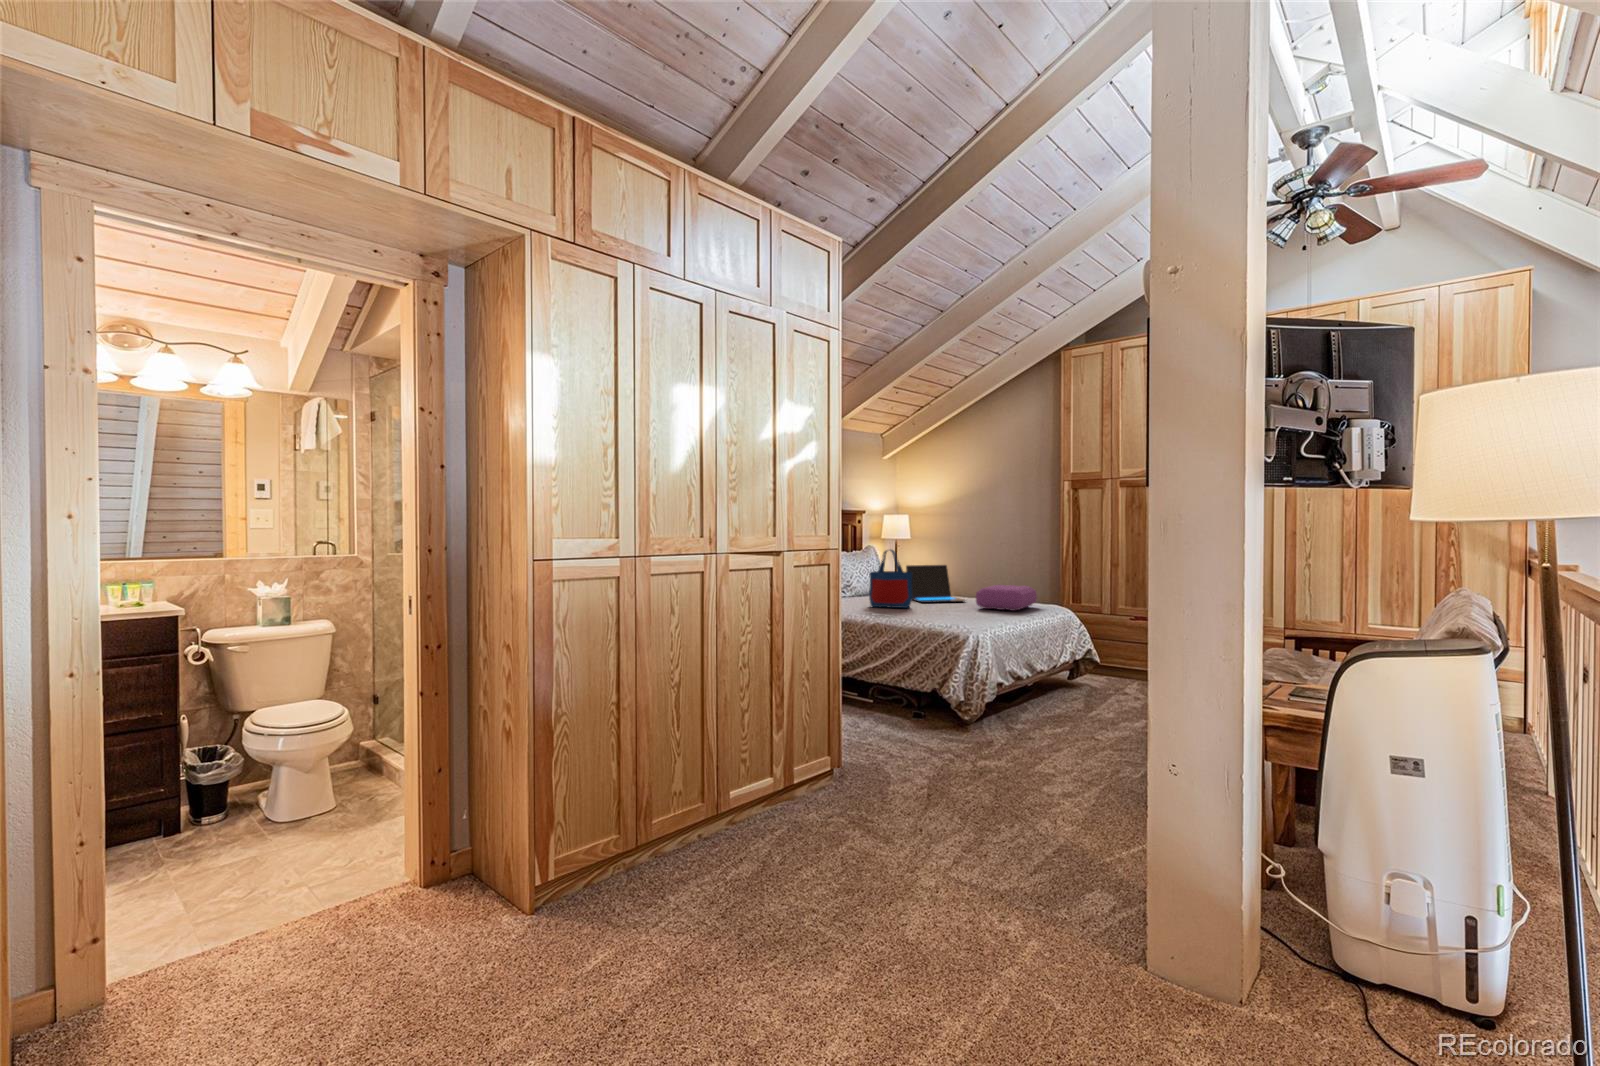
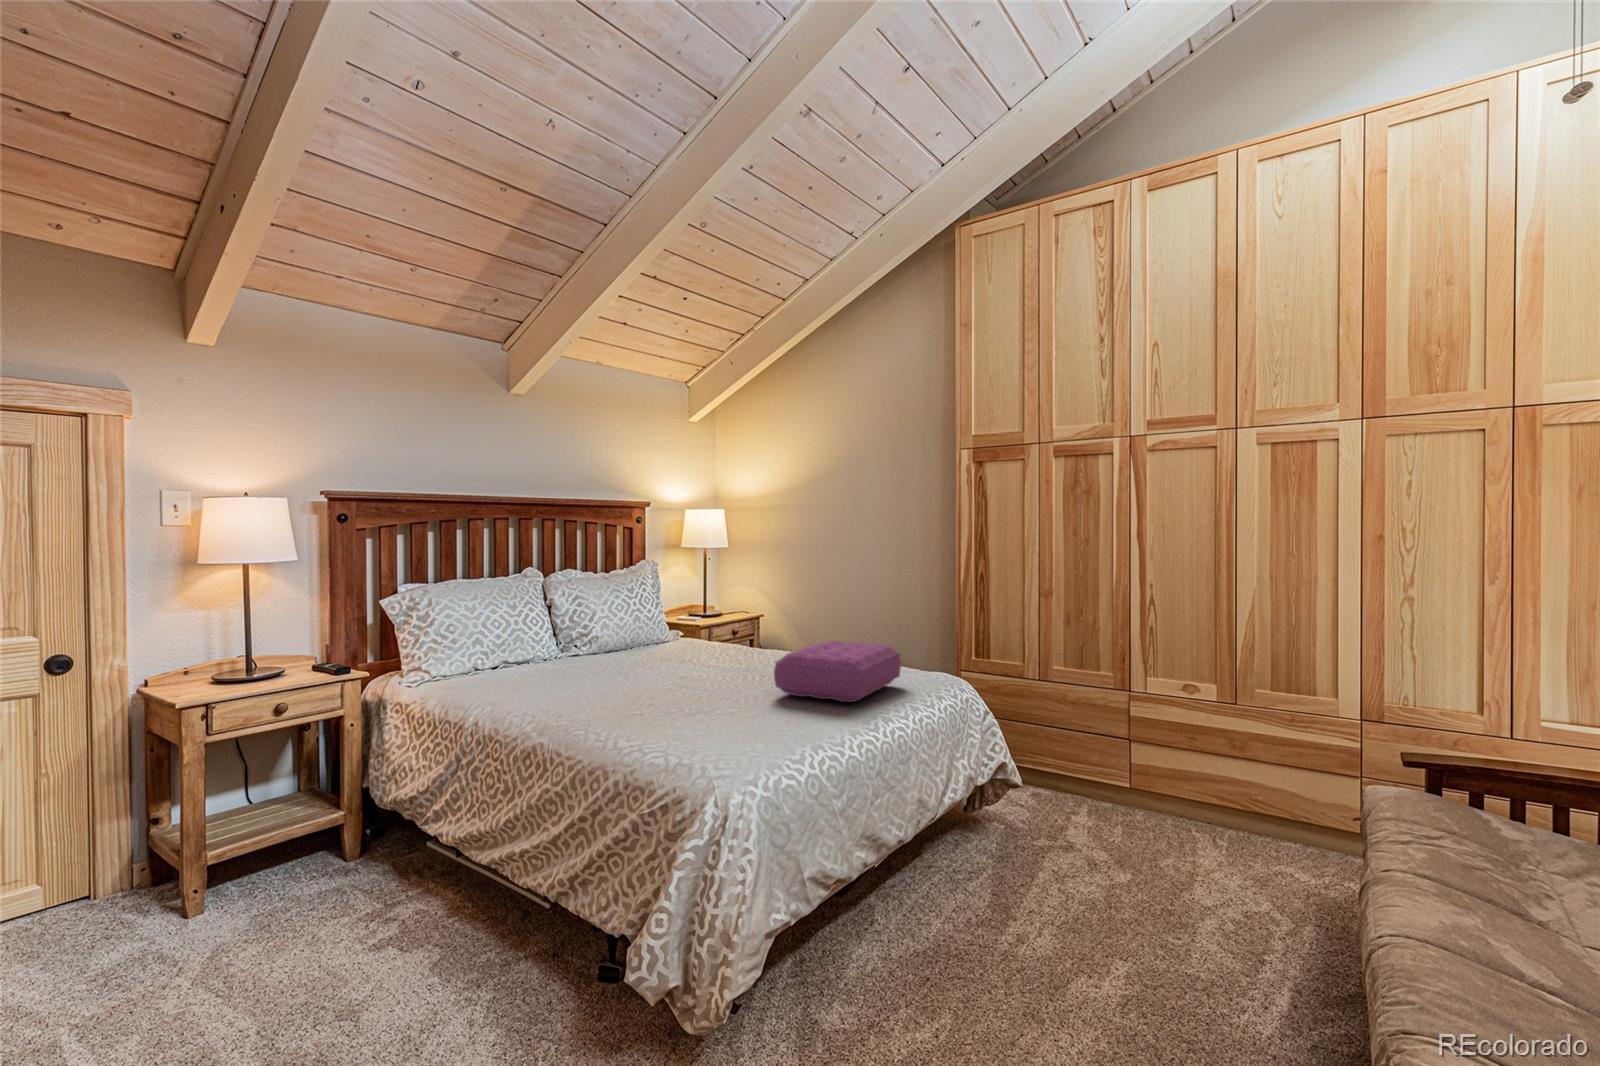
tote bag: present [869,550,912,608] -> none [556,574,643,701]
laptop: present [906,565,965,603] -> none [670,597,774,677]

